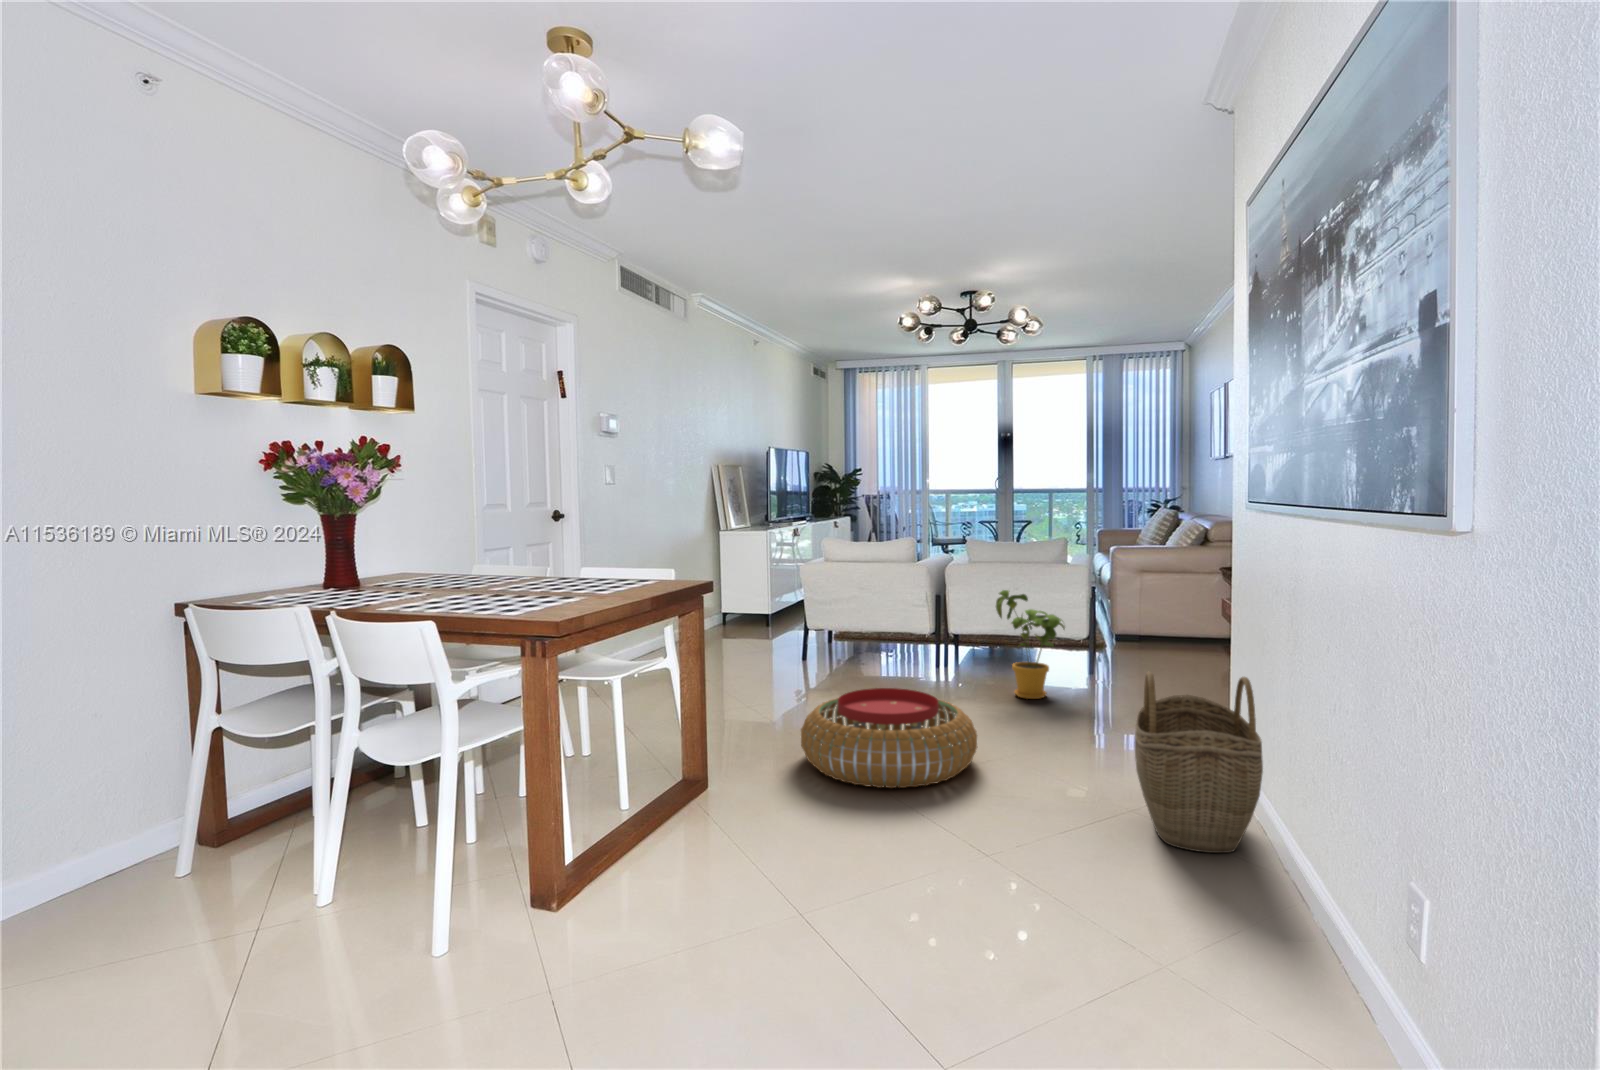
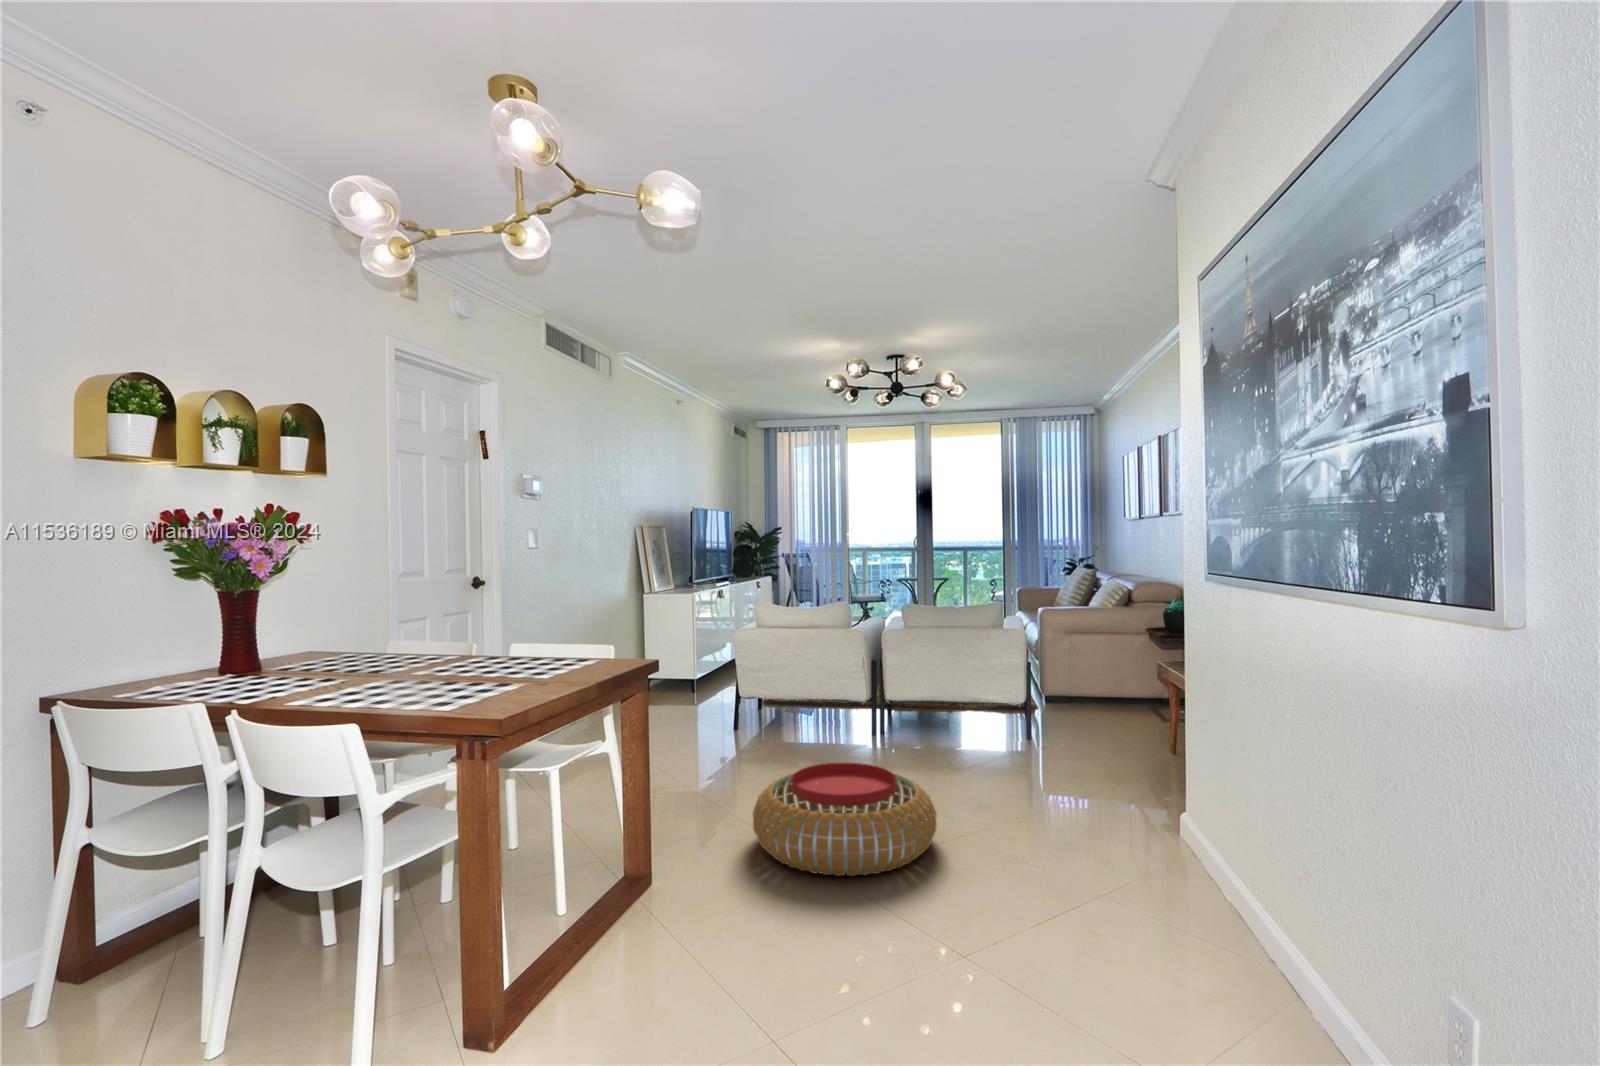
house plant: present [996,590,1065,699] -> none [938,654,1008,763]
woven basket: present [1135,672,1263,853] -> none [1107,749,1242,942]

